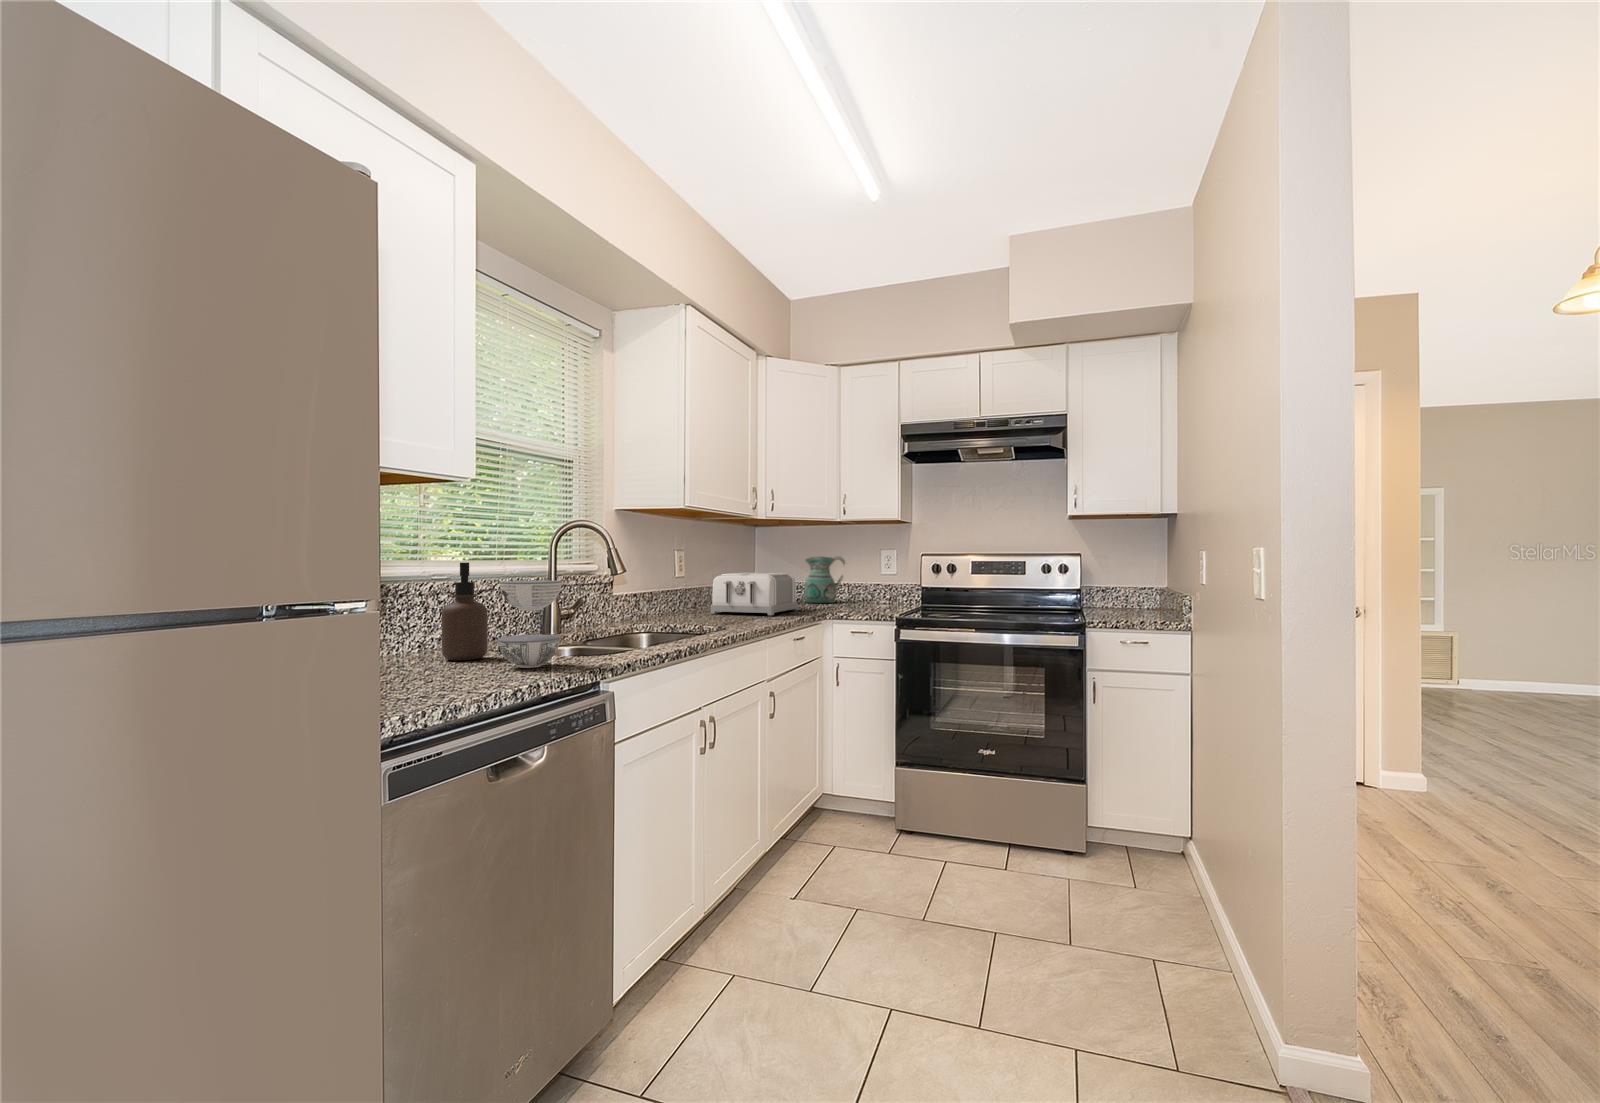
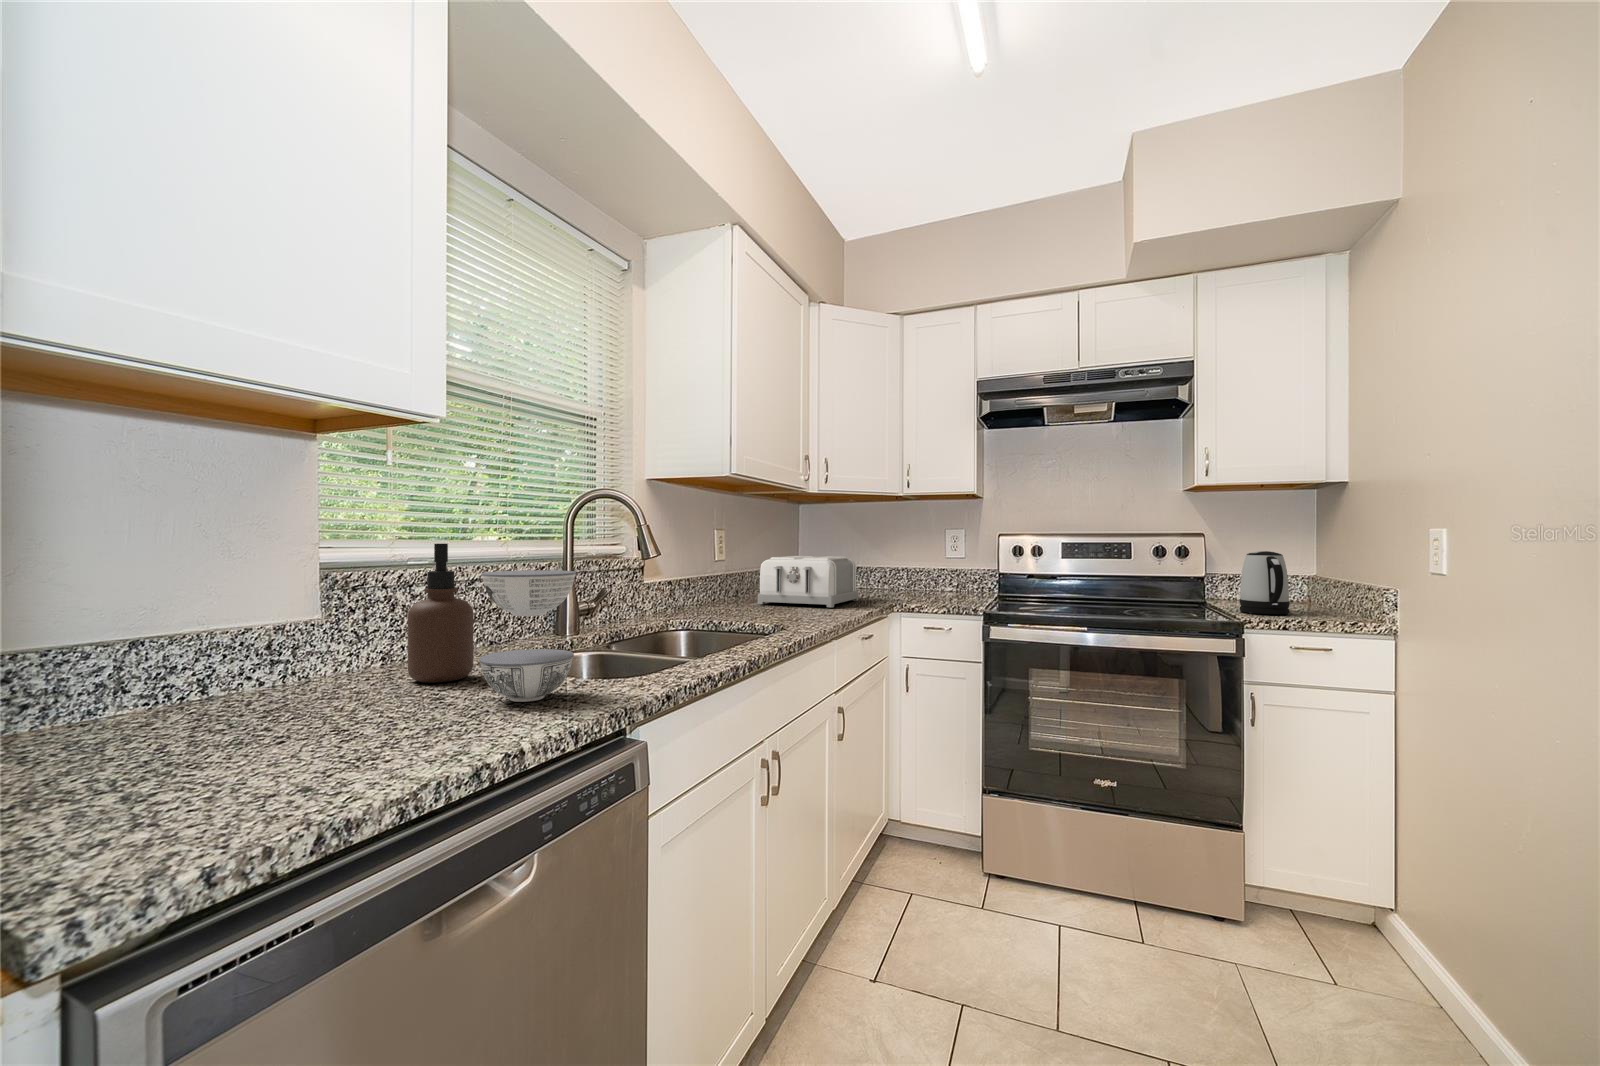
ceramic pitcher: present [804,556,845,603] -> none [860,537,909,591]
kettle: none [1107,566,1145,618] -> present [1240,551,1290,614]

